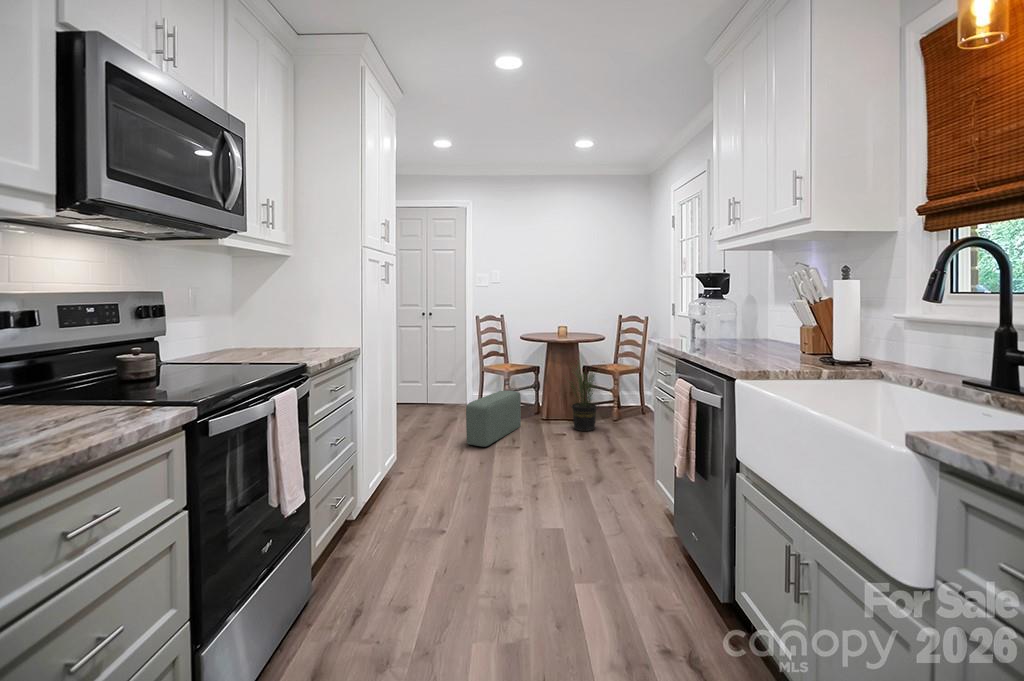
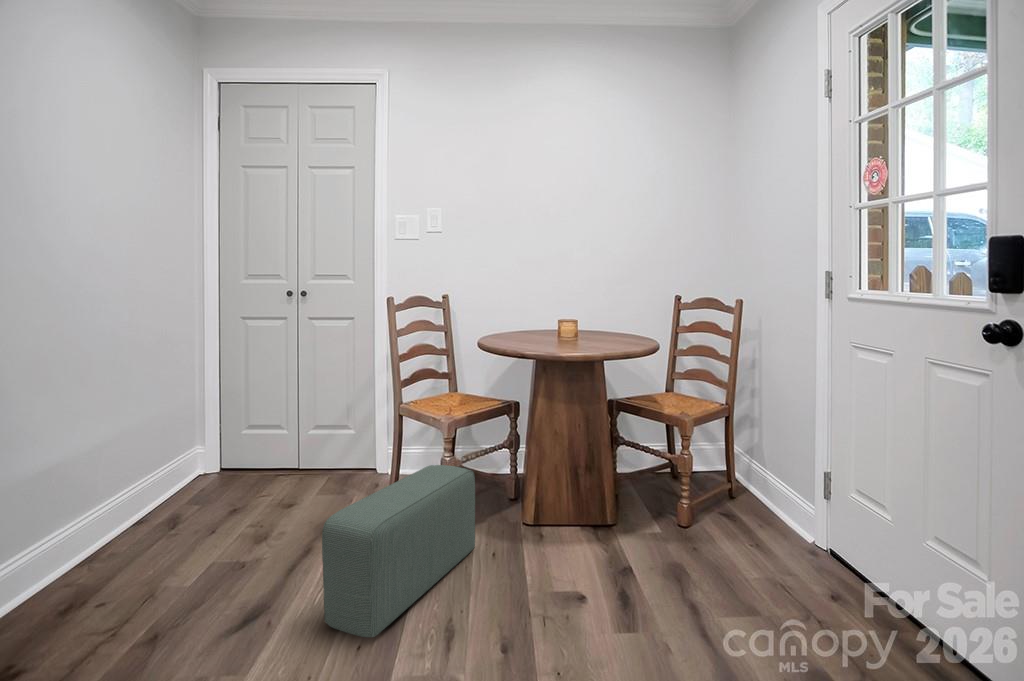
potted plant: present [571,365,599,431] -> none [565,390,678,565]

